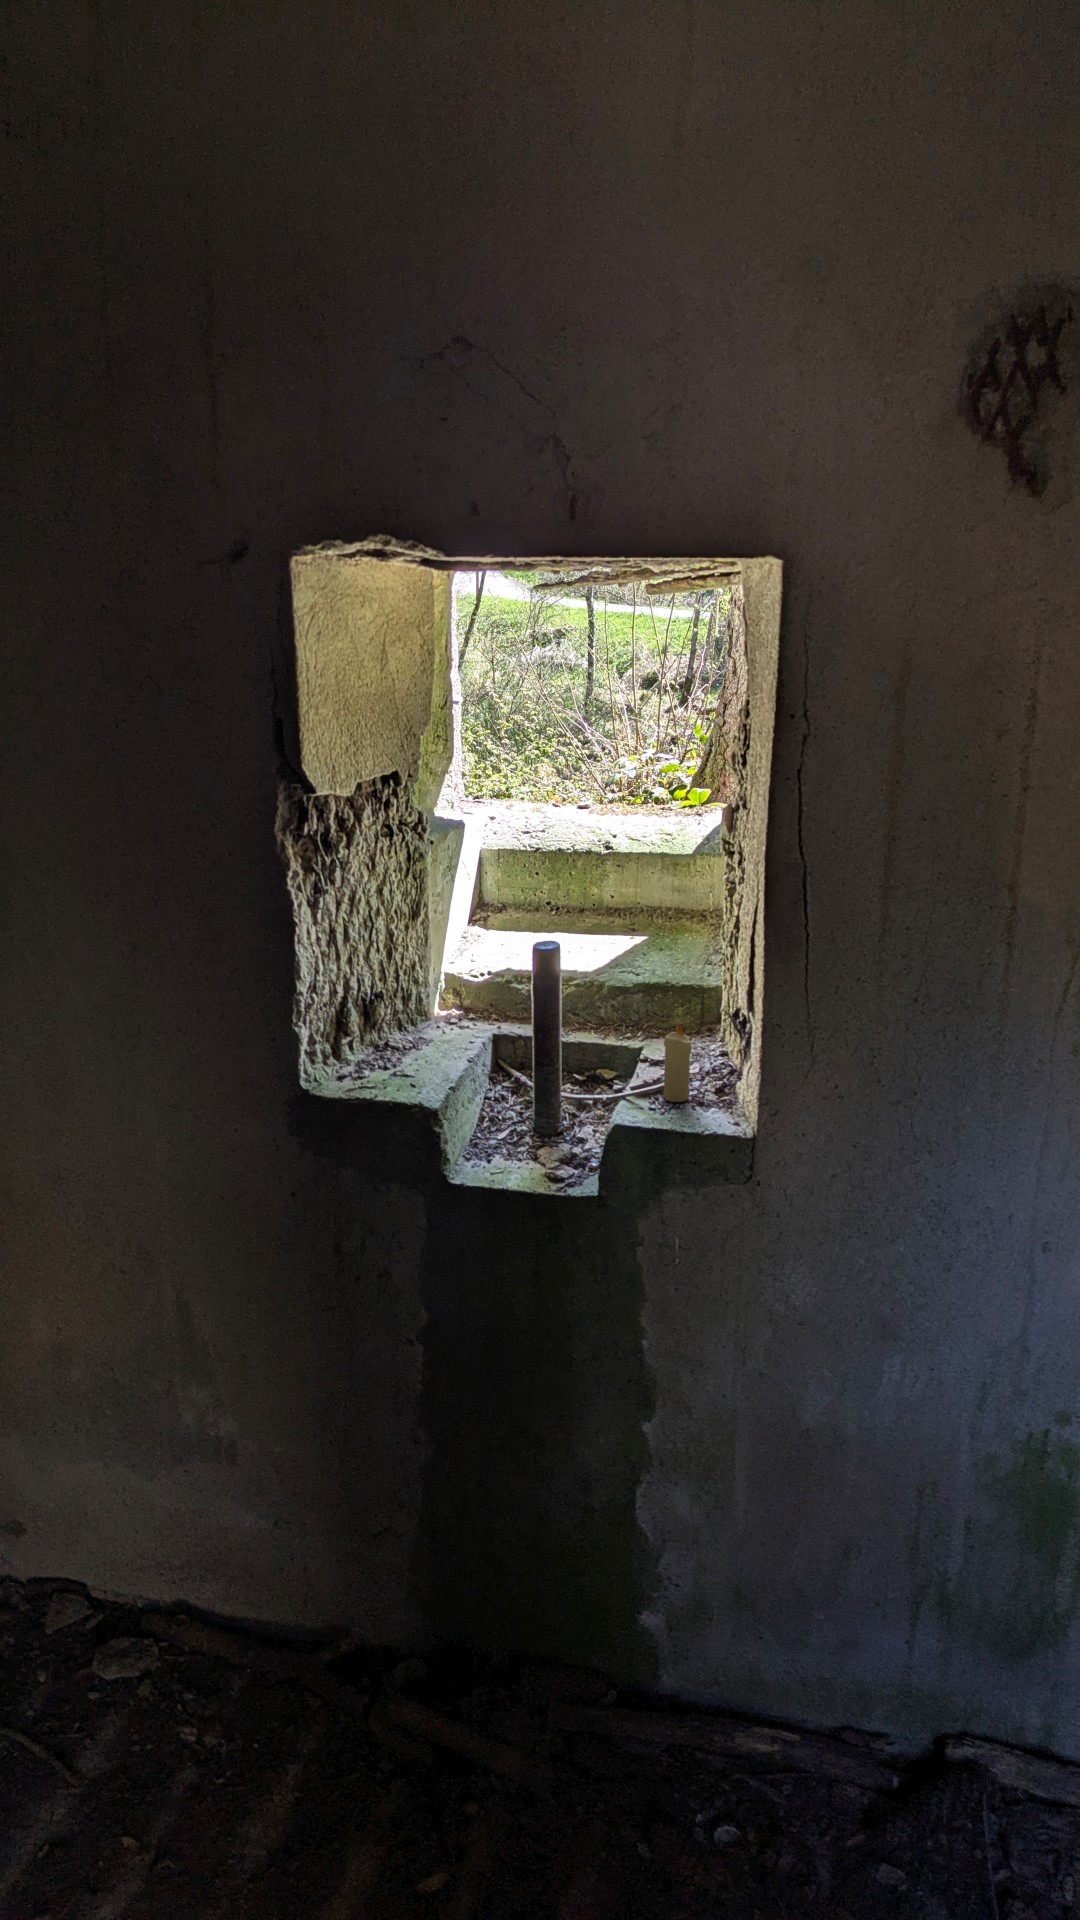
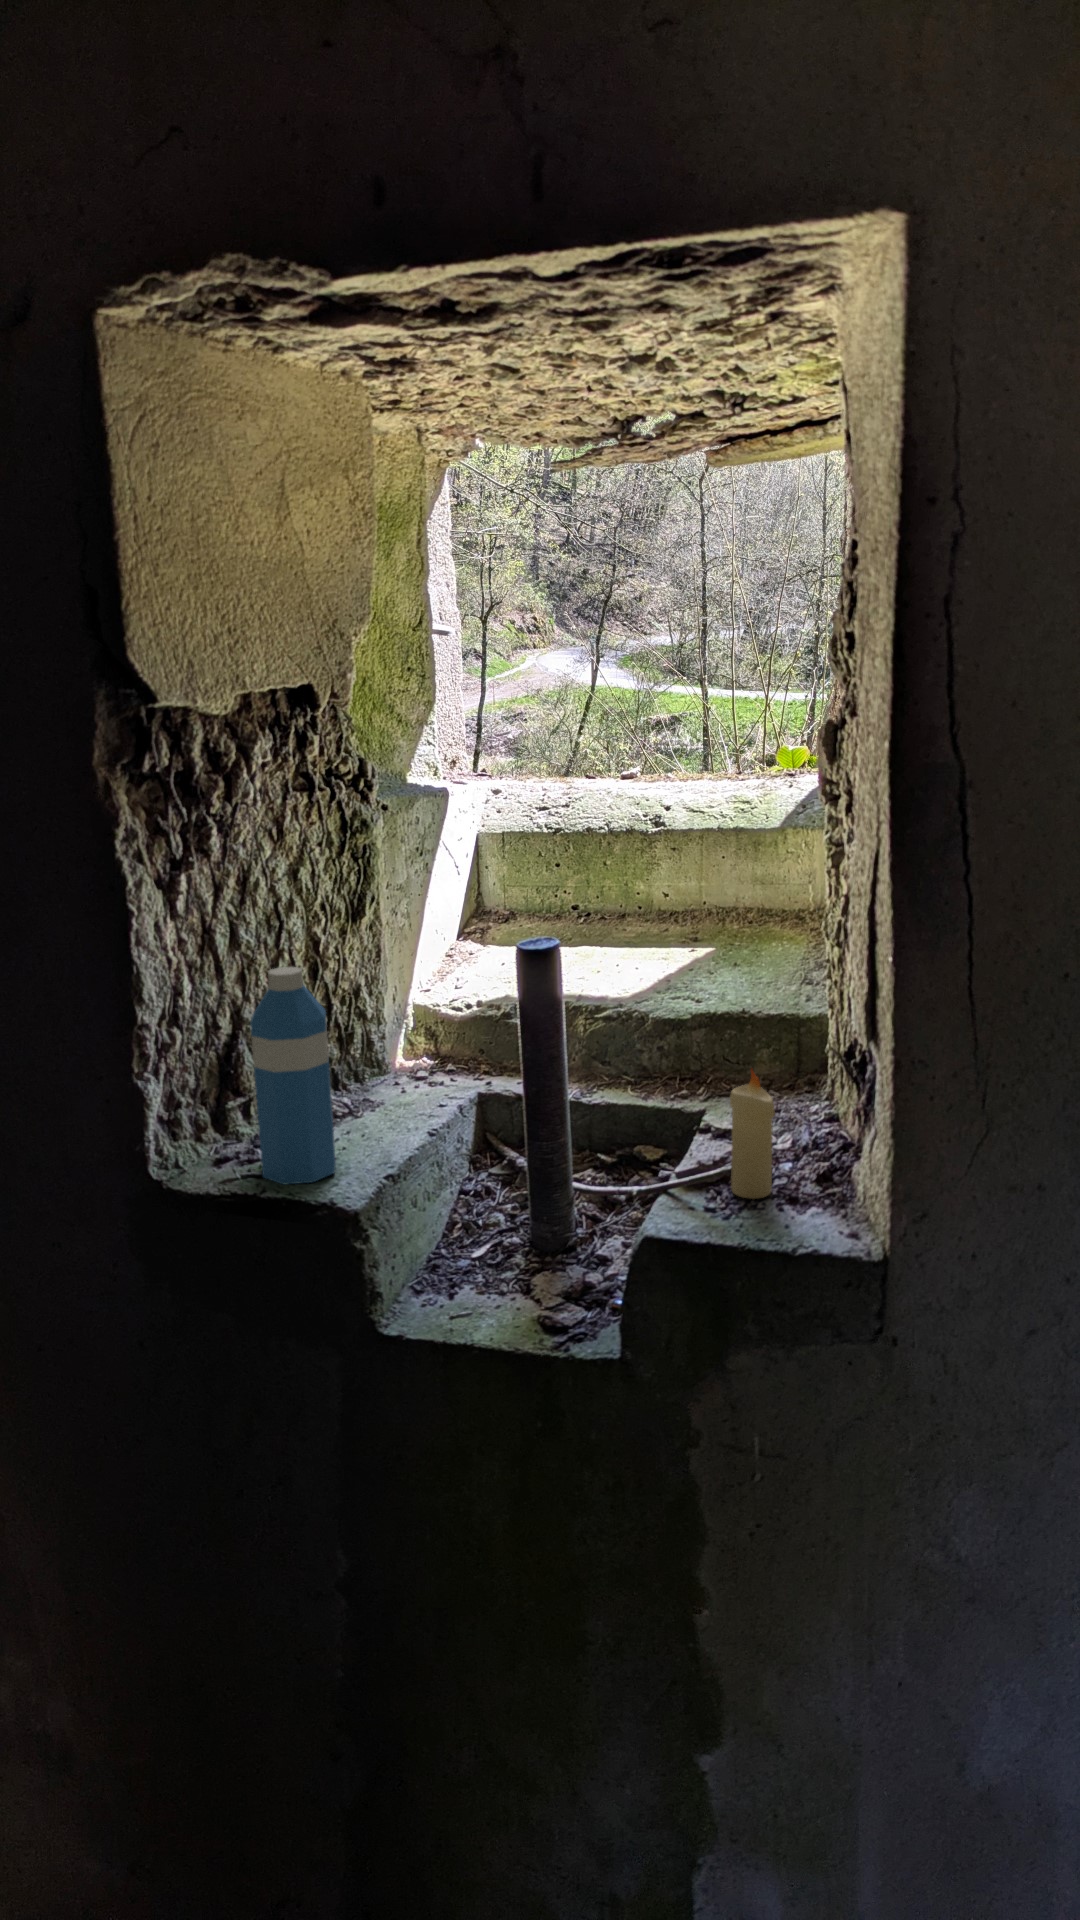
water bottle: none [366,956,416,1092] -> present [250,967,336,1184]

